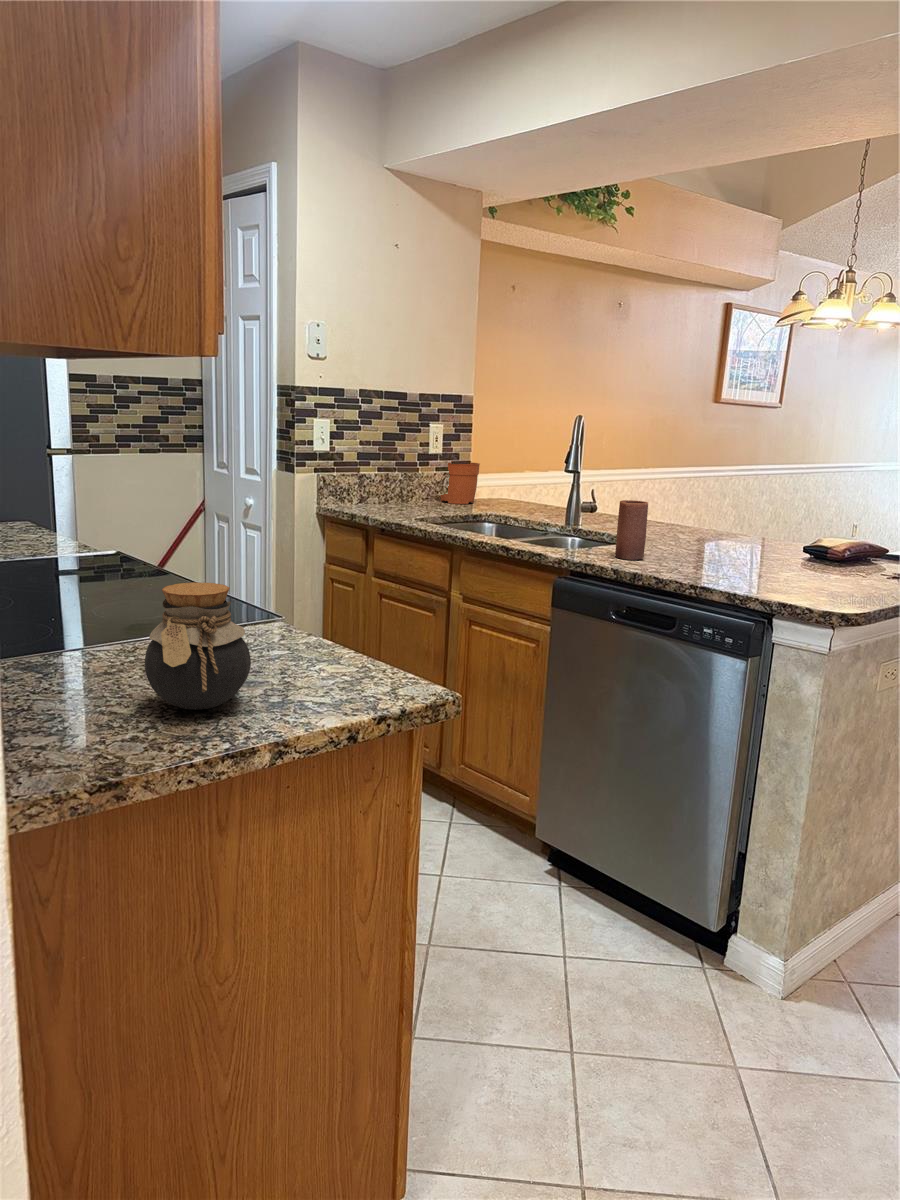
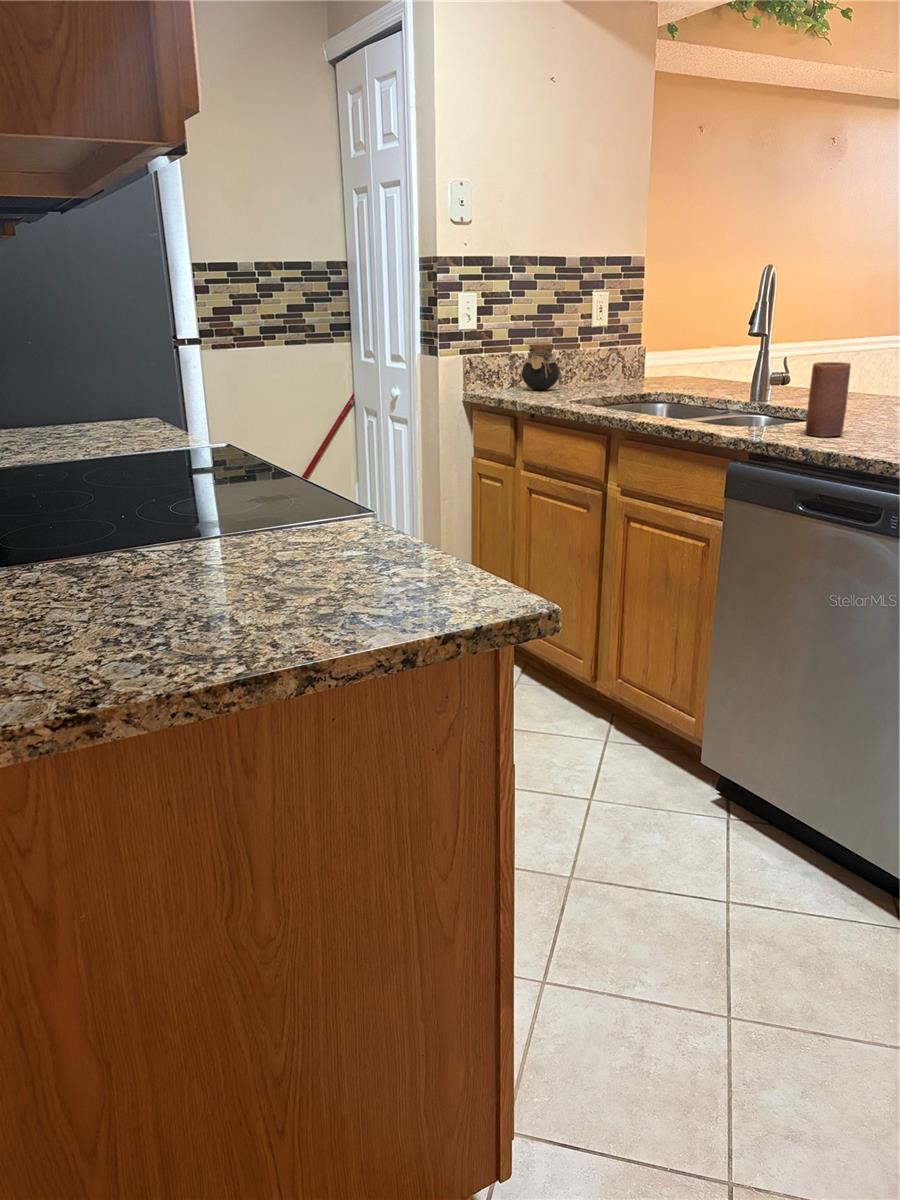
plant pot: present [440,462,480,504] -> none [603,313,651,385]
jar: present [145,582,251,710] -> present [522,344,559,390]

